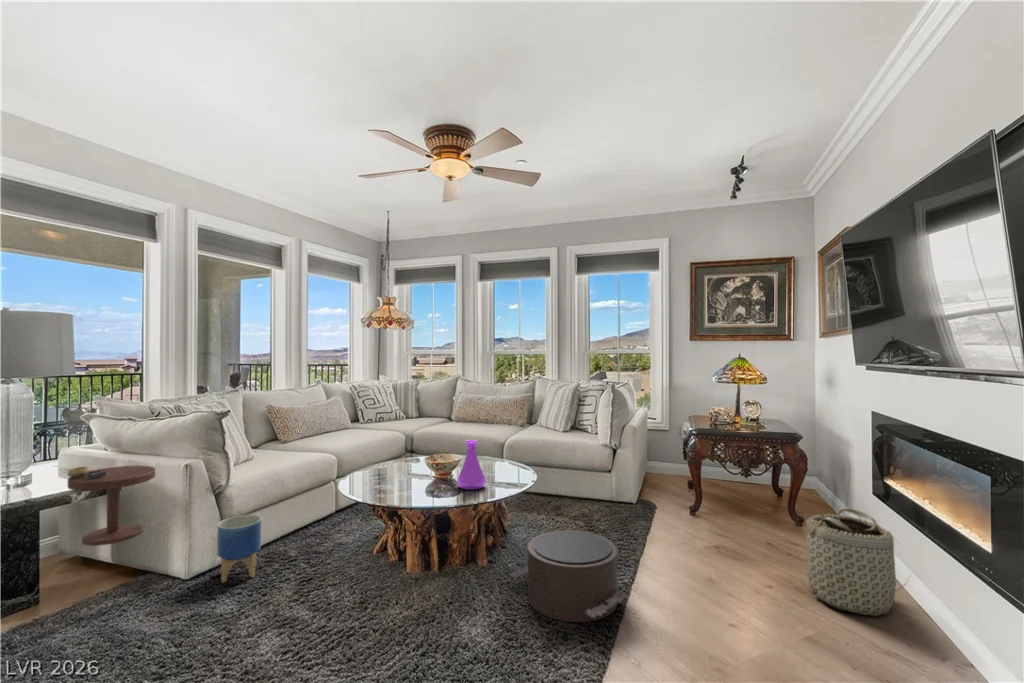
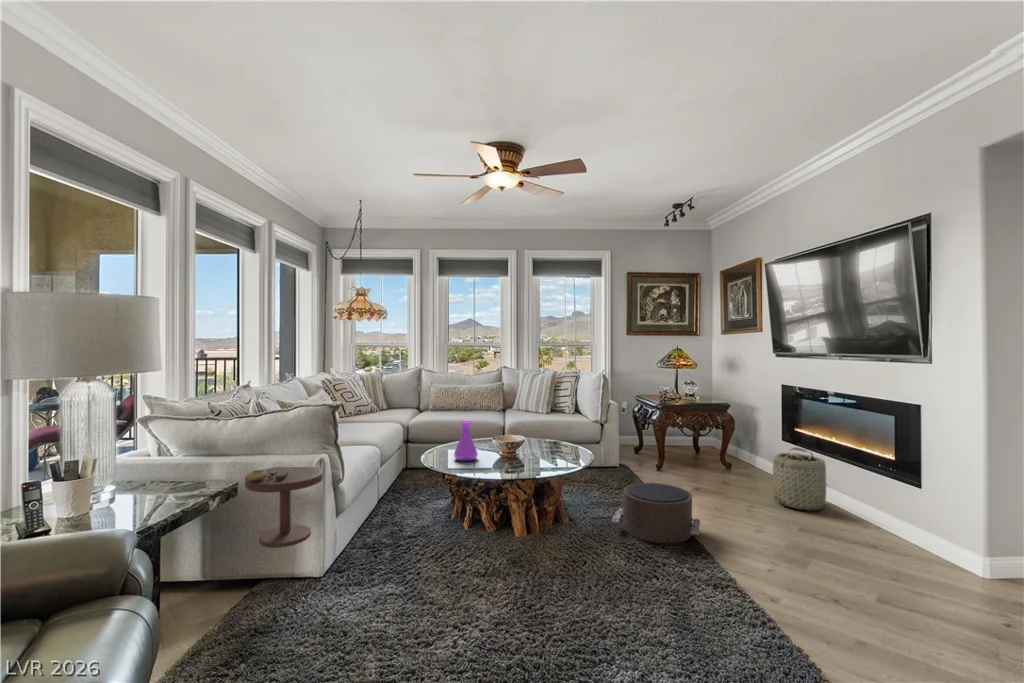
vase: present [457,440,486,490] -> present [454,420,478,461]
planter: present [217,515,261,582] -> none [361,504,399,569]

